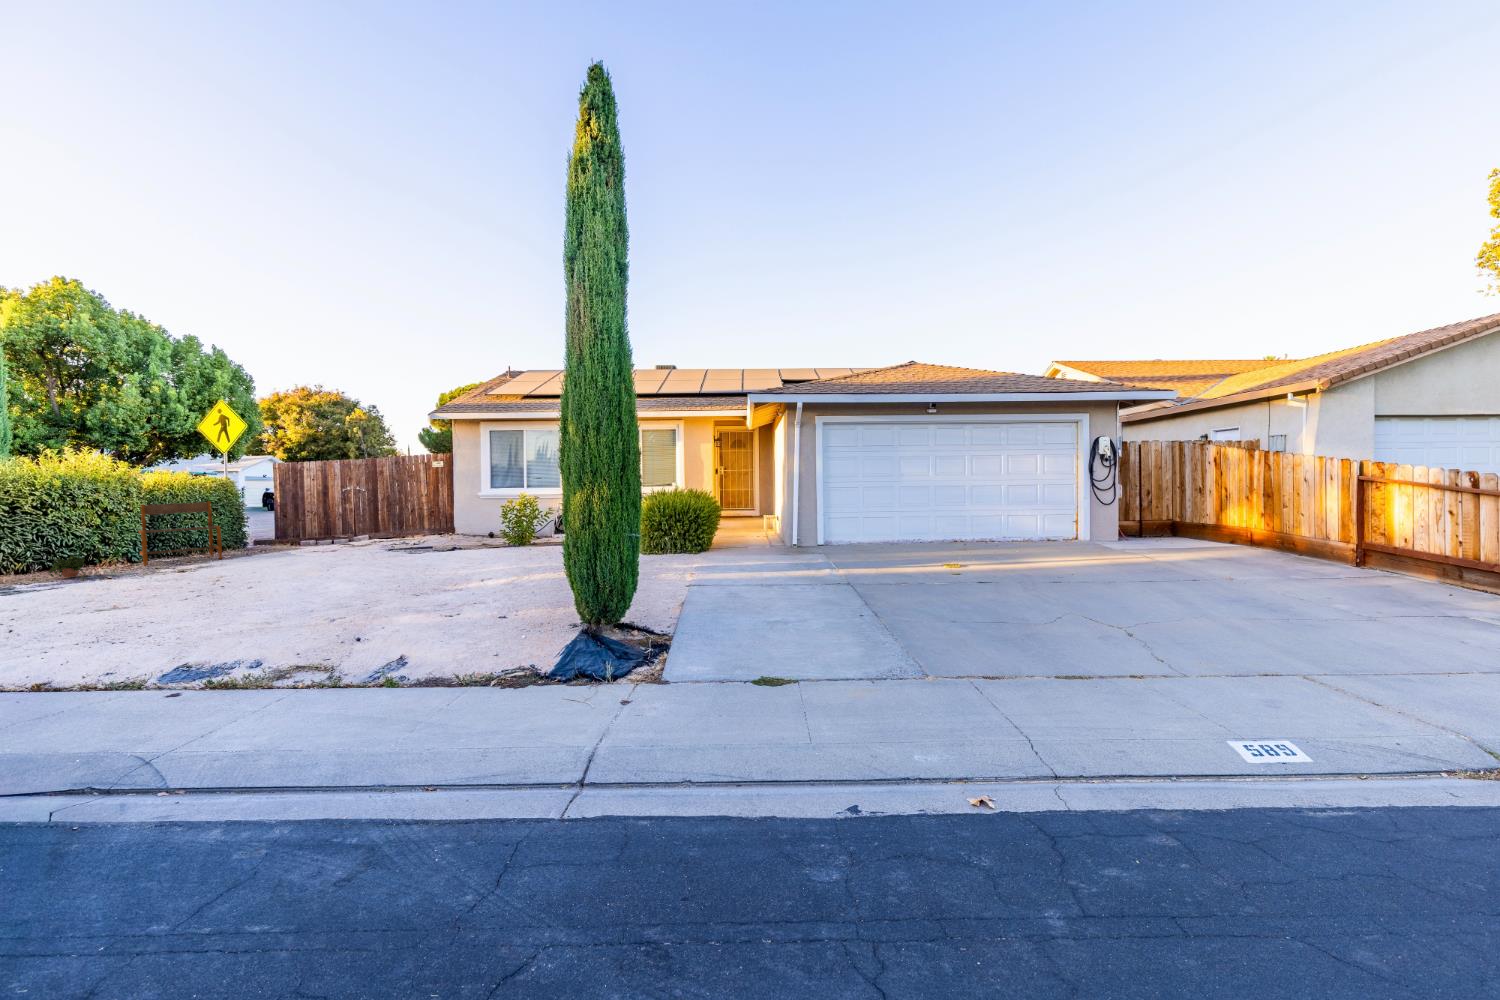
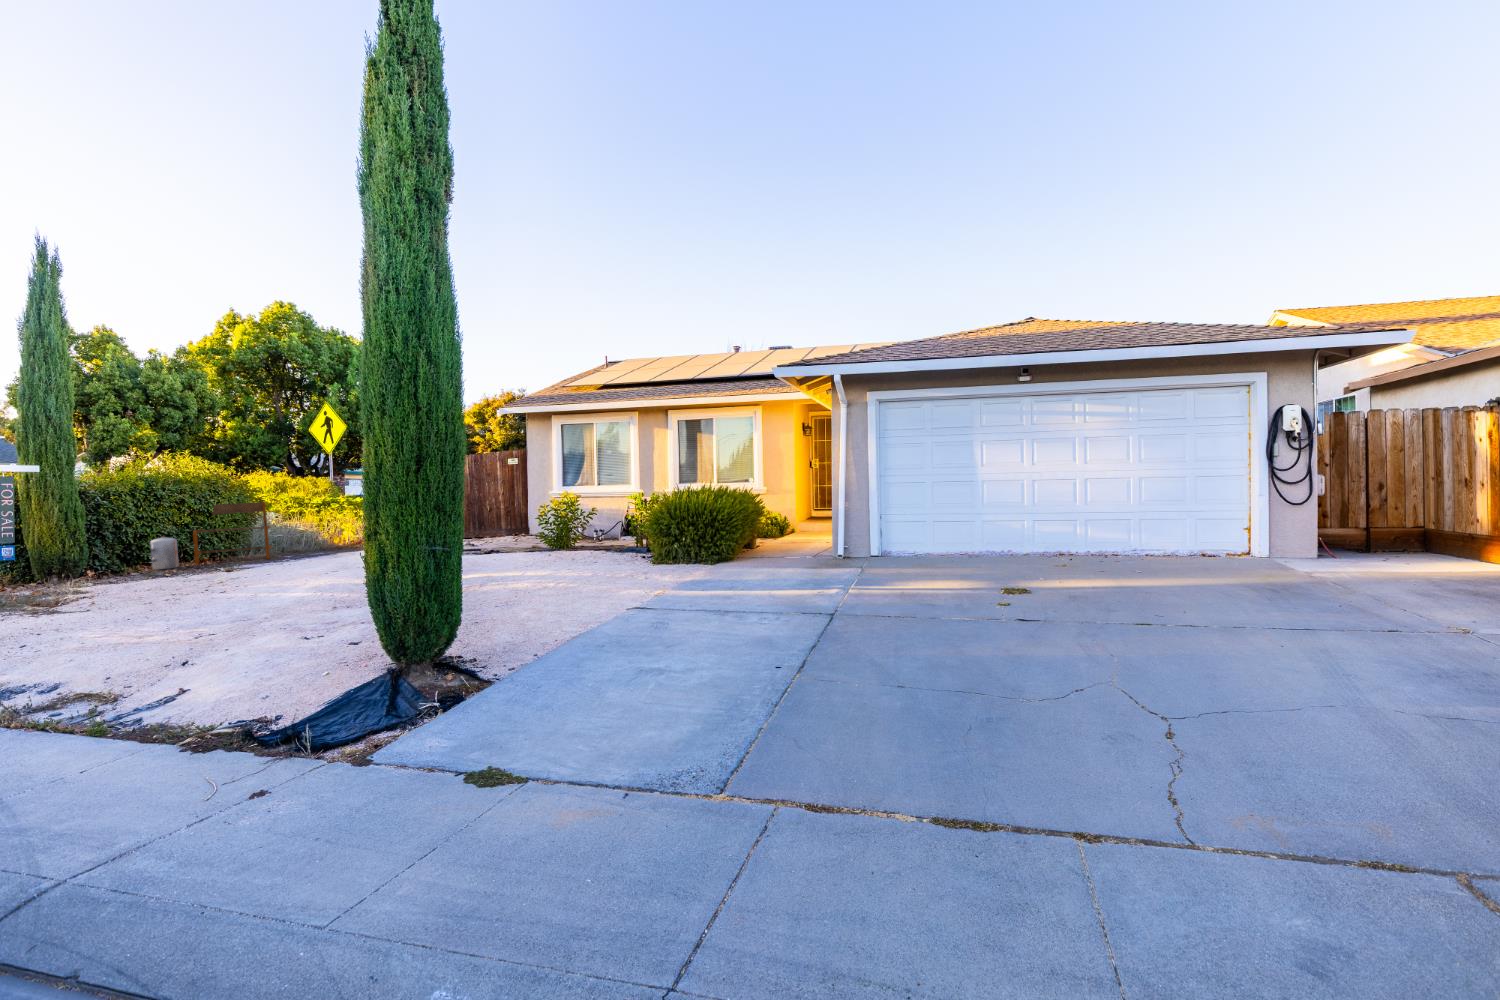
waste bin: none [97,537,127,571] -> present [150,538,178,570]
potted plant: present [48,555,86,577] -> none [99,553,136,575]

